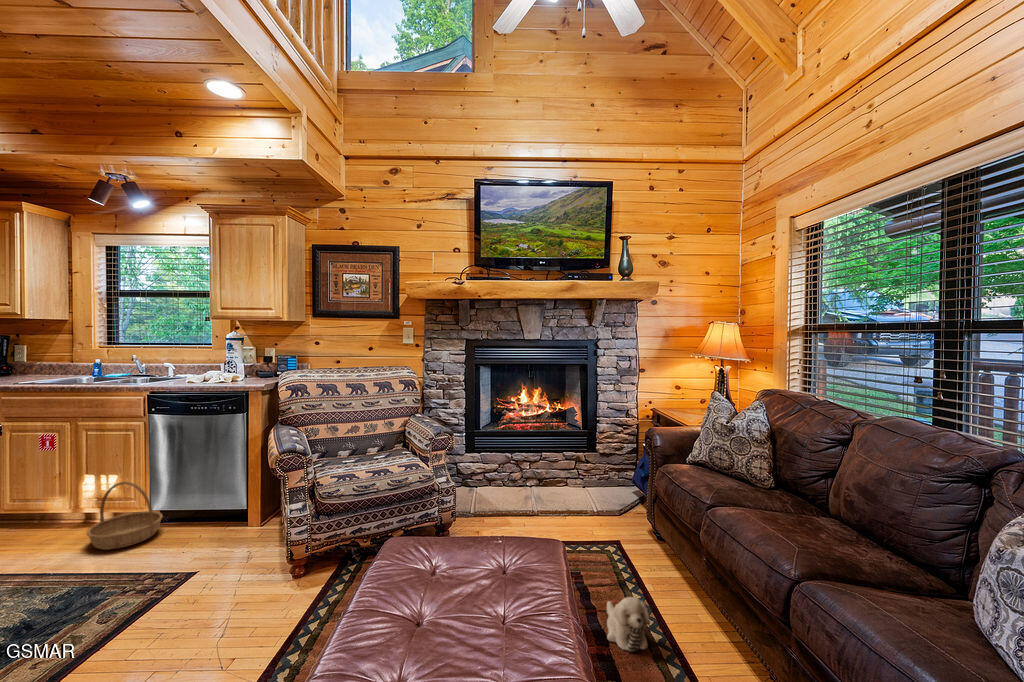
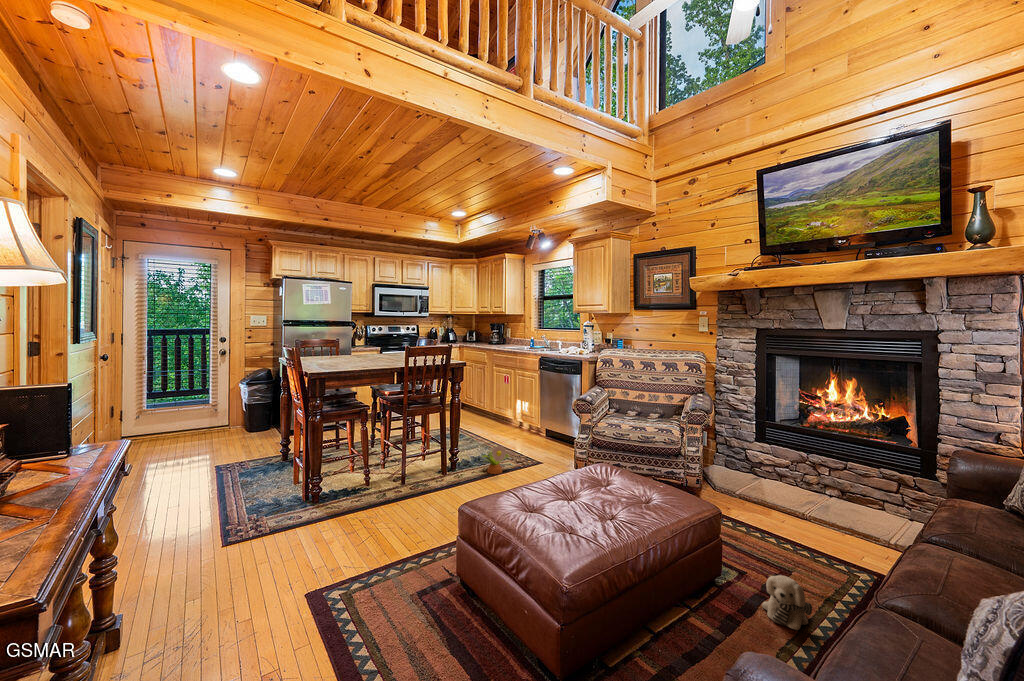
basket: present [87,482,163,550] -> none [509,408,540,443]
decorative plant: none [50,577,134,647] -> present [482,445,509,474]

